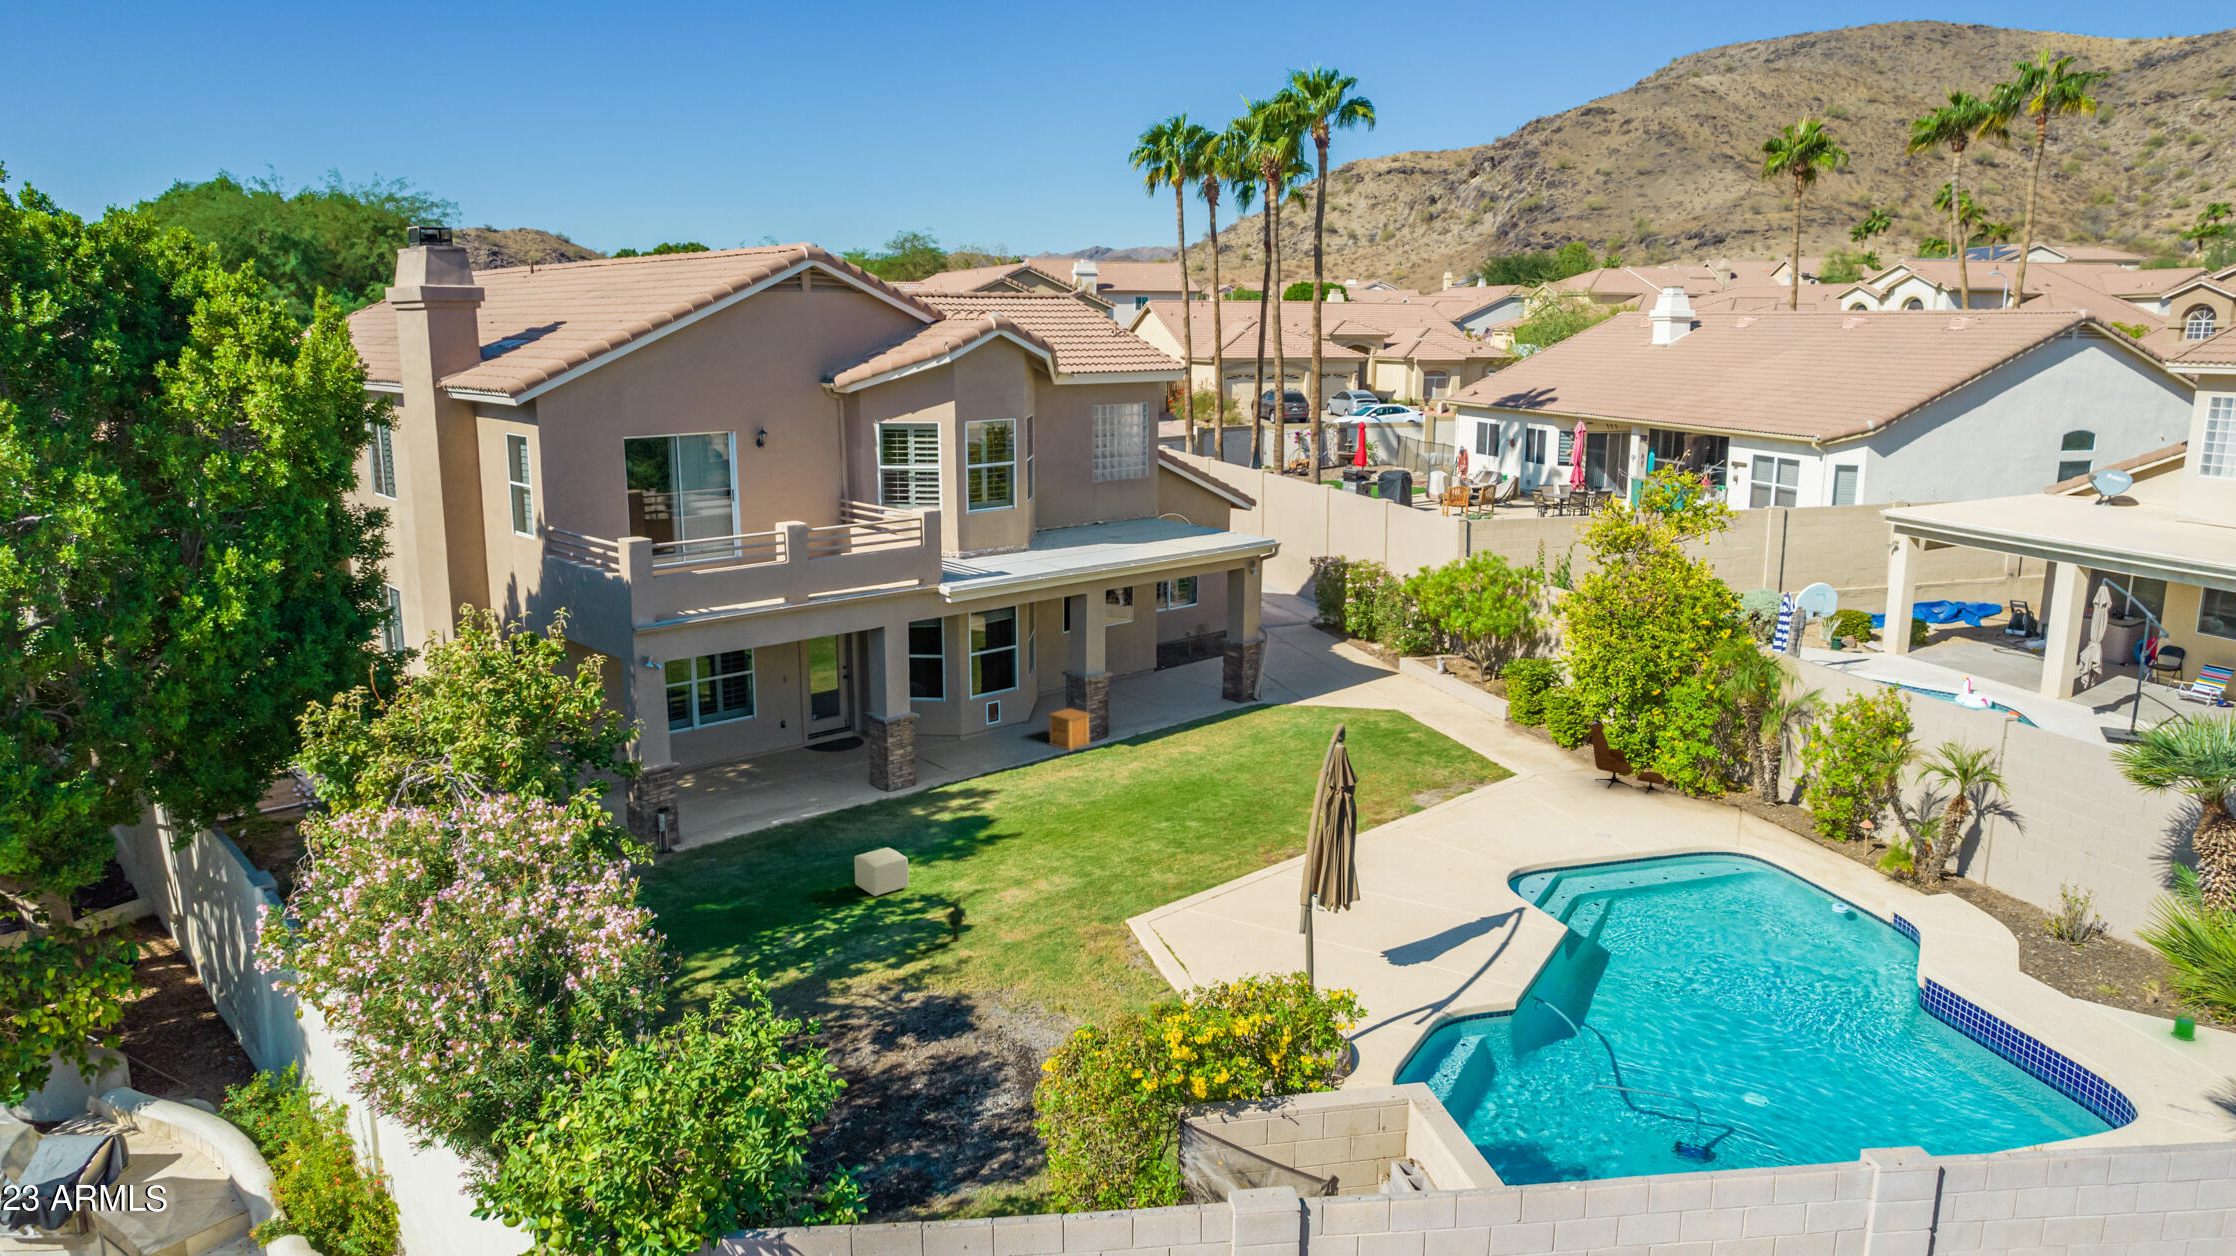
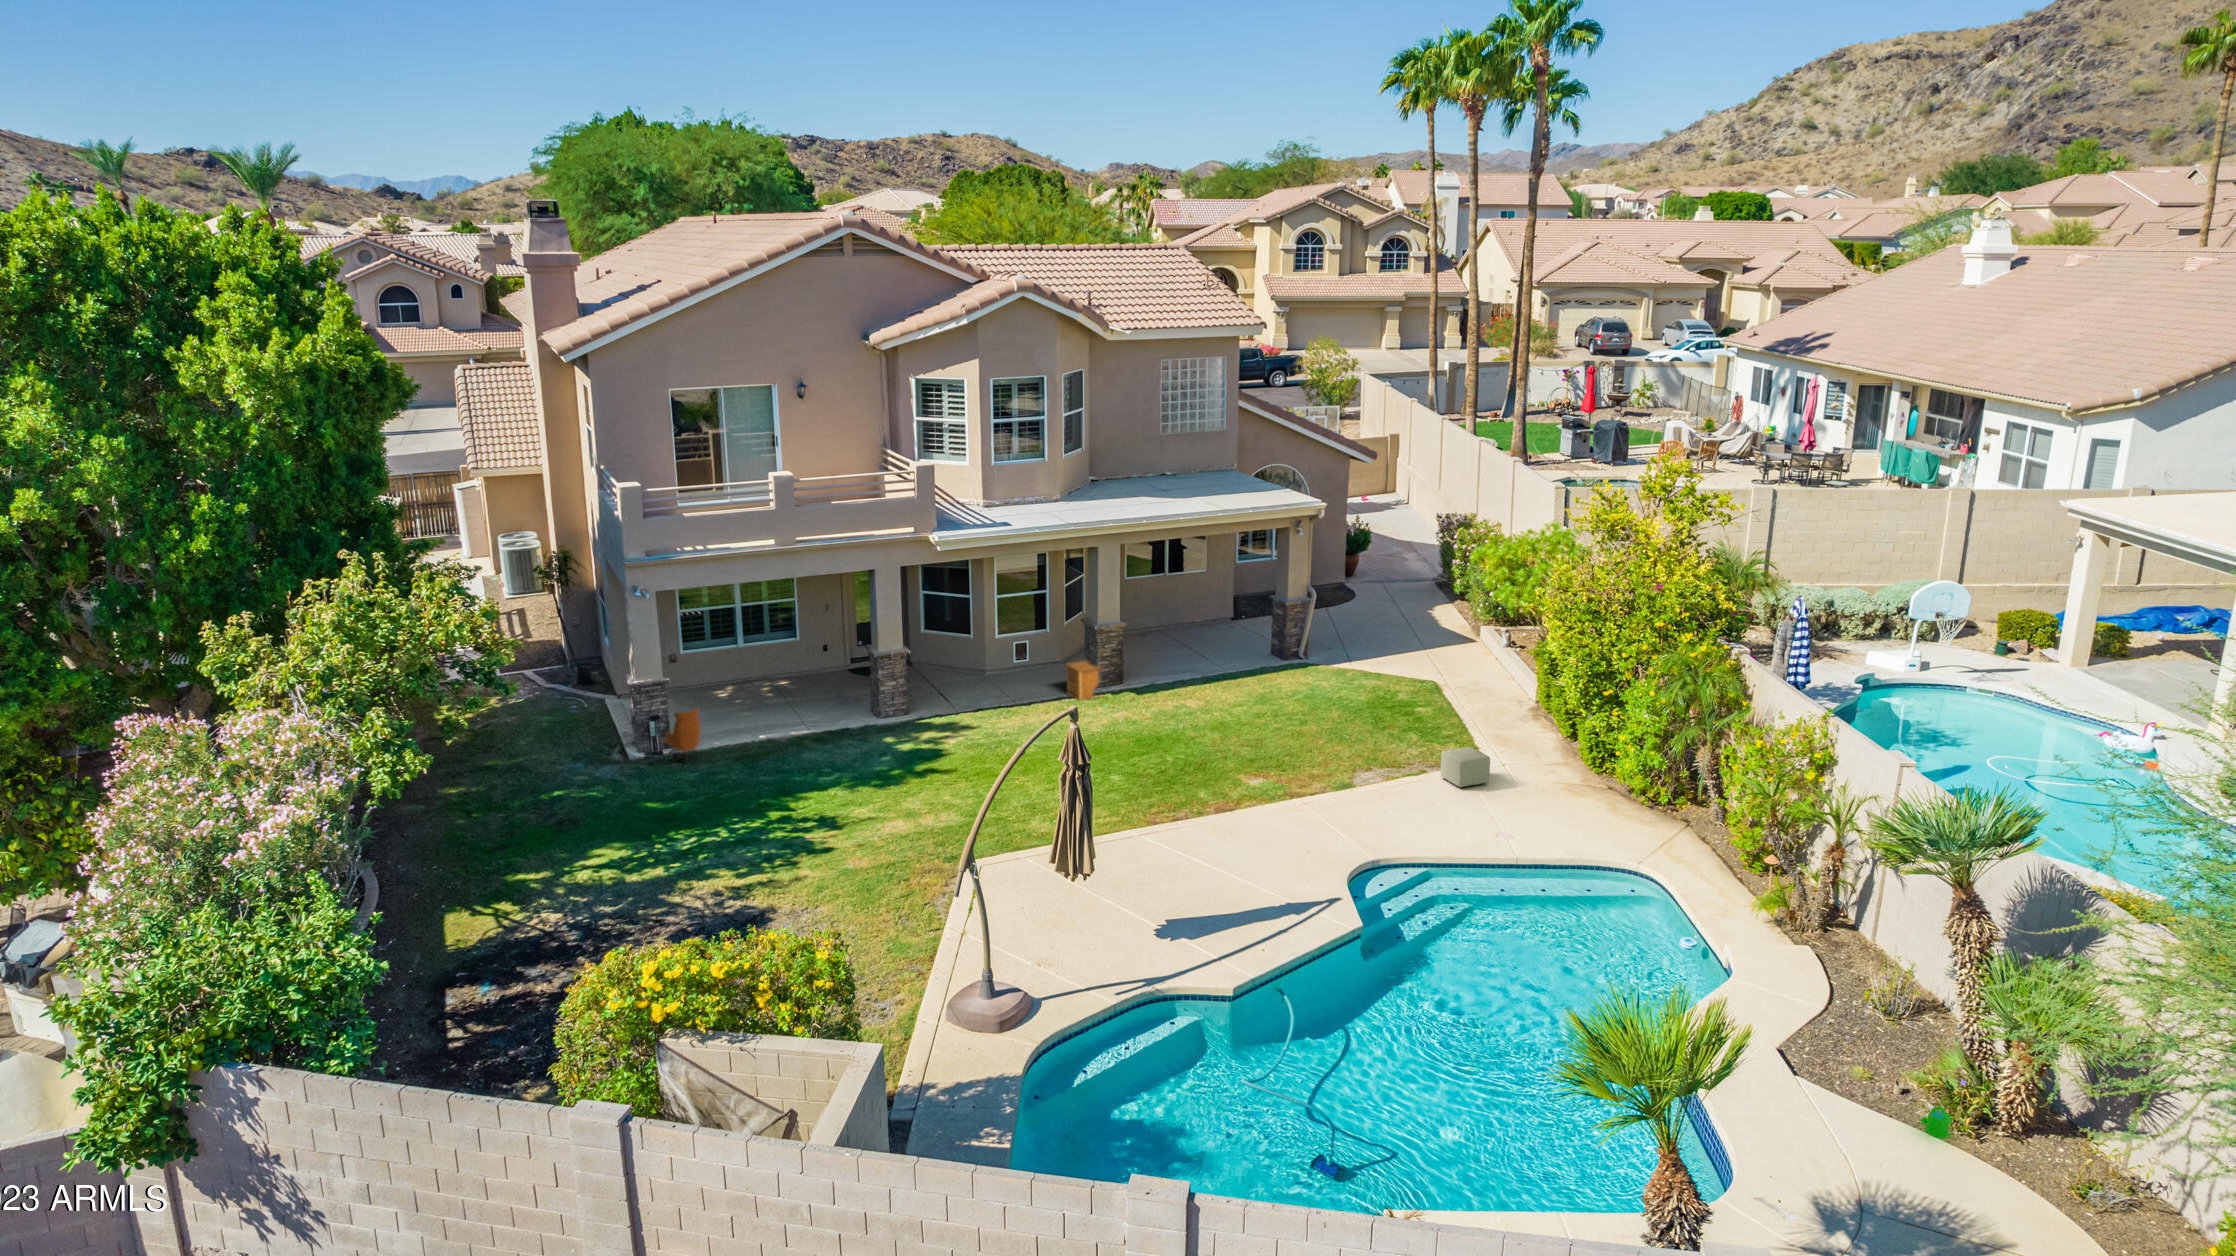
lounge chair: present [1591,723,1665,794] -> present [663,708,700,762]
ottoman: present [855,848,909,896] -> present [1440,747,1490,788]
decorative plant: present [944,900,967,941] -> none [792,827,816,865]

